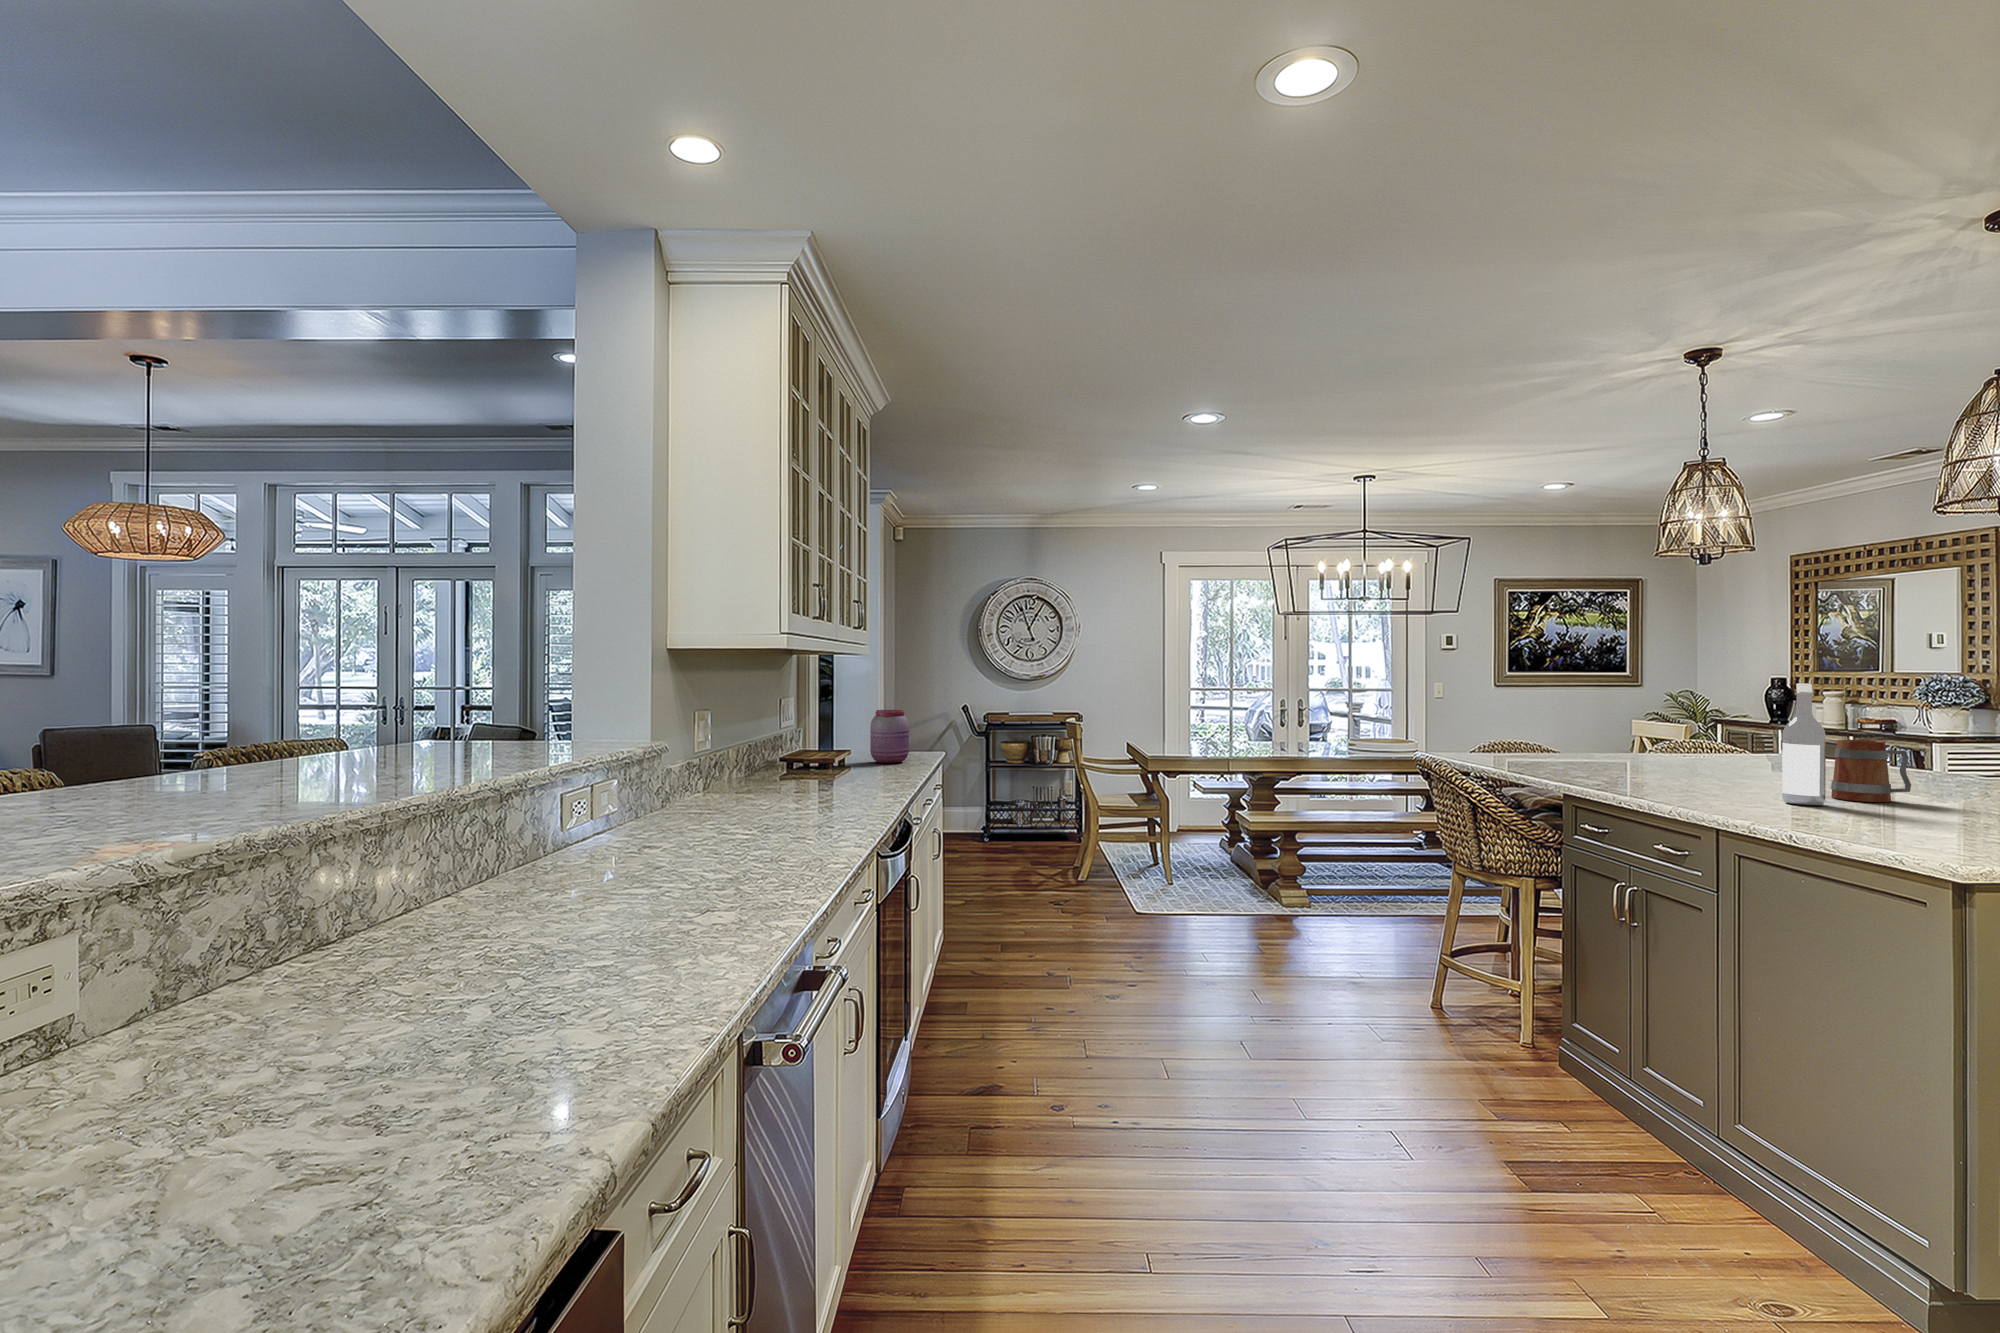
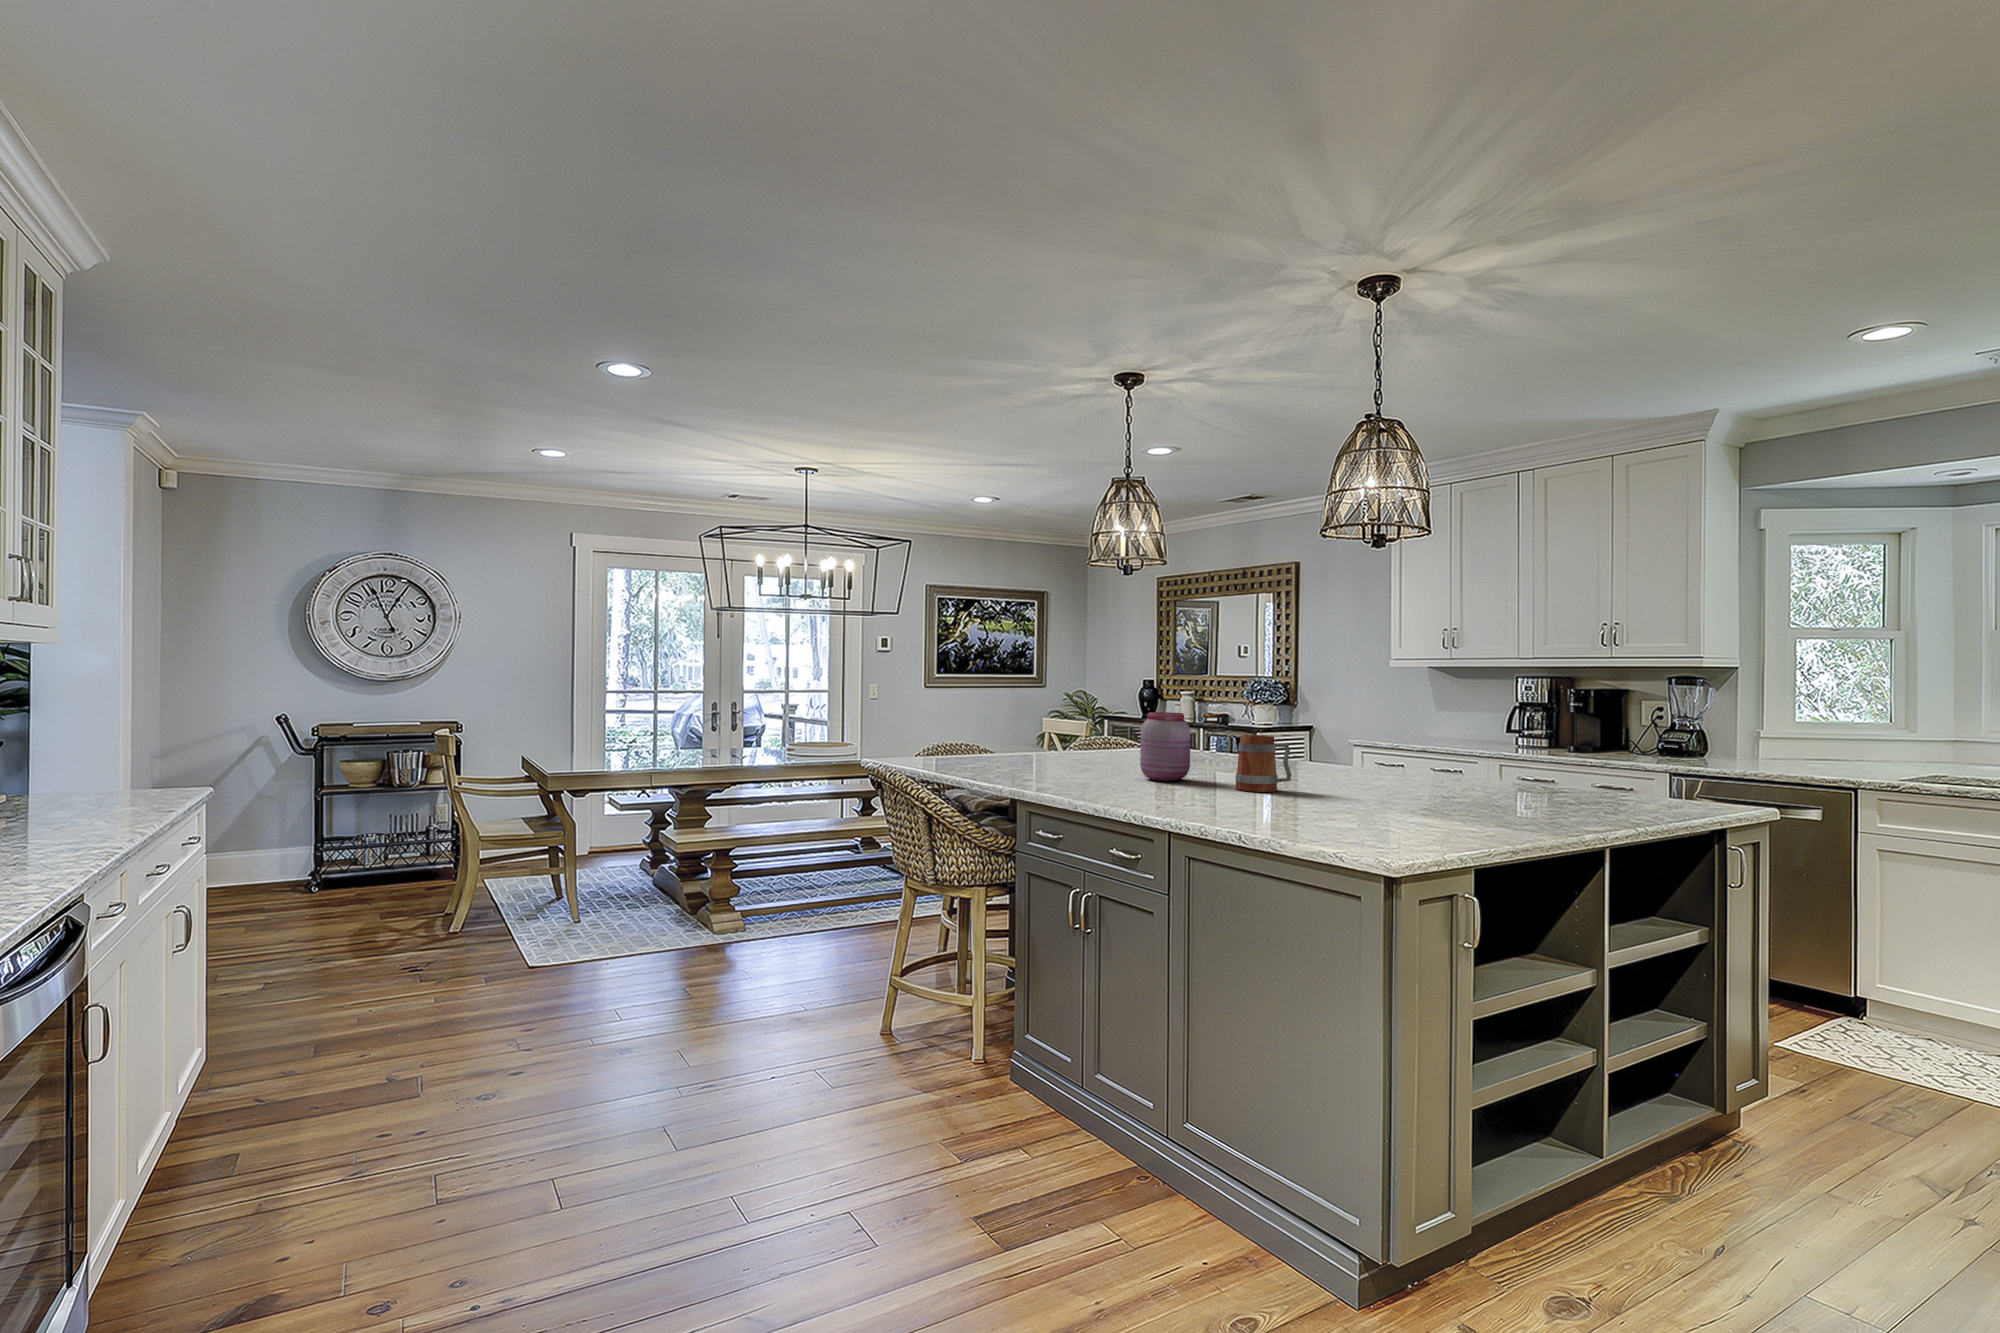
wine bottle: present [1782,684,1826,805] -> none [1206,682,1239,798]
jar: present [870,710,909,763] -> present [1140,712,1191,781]

